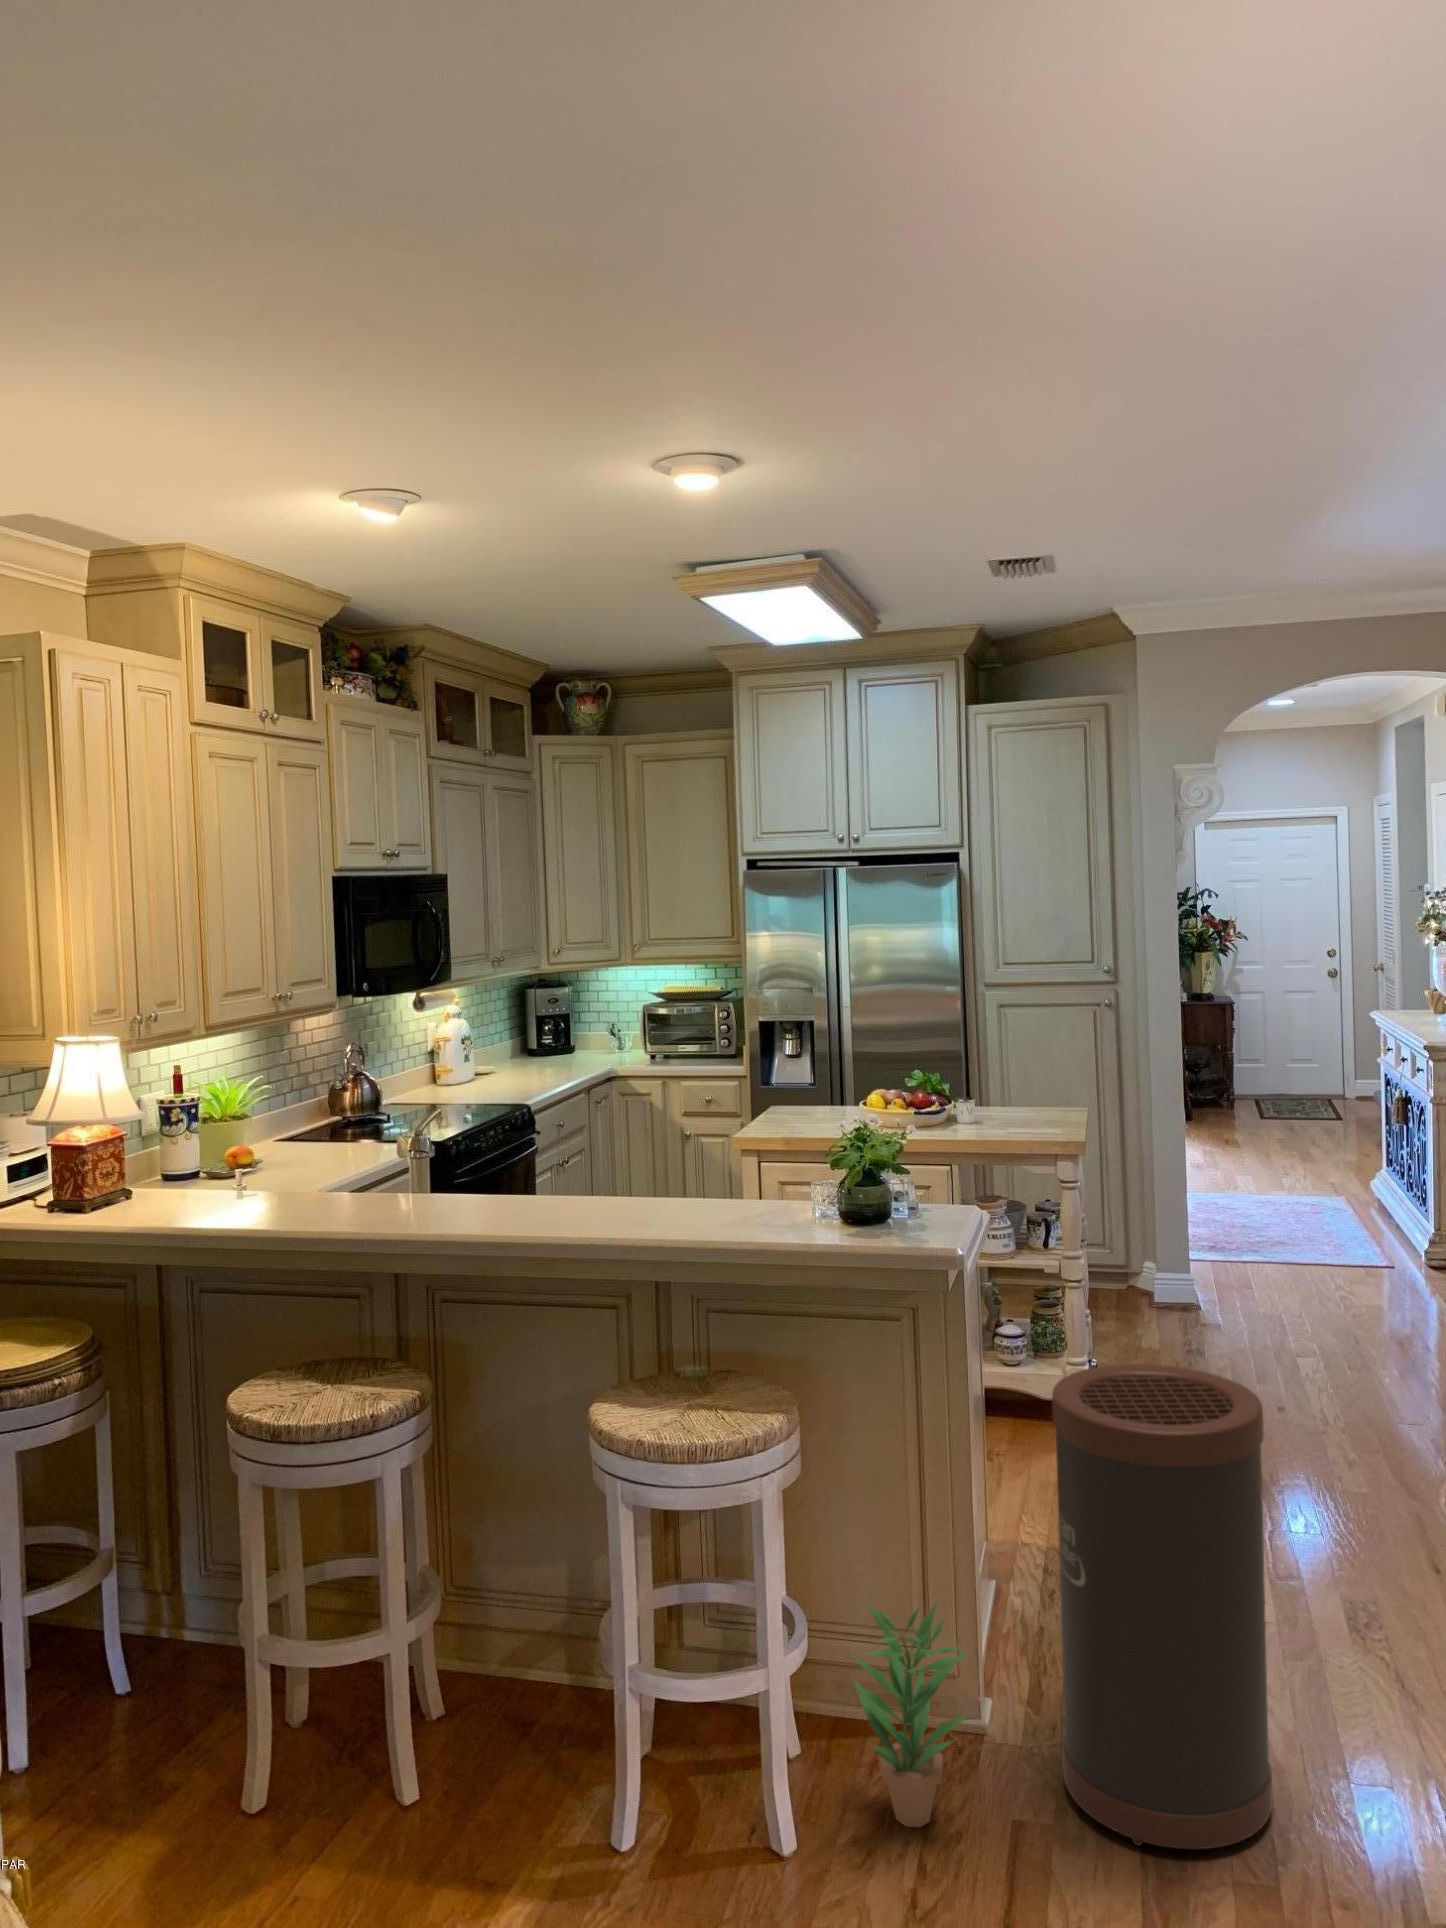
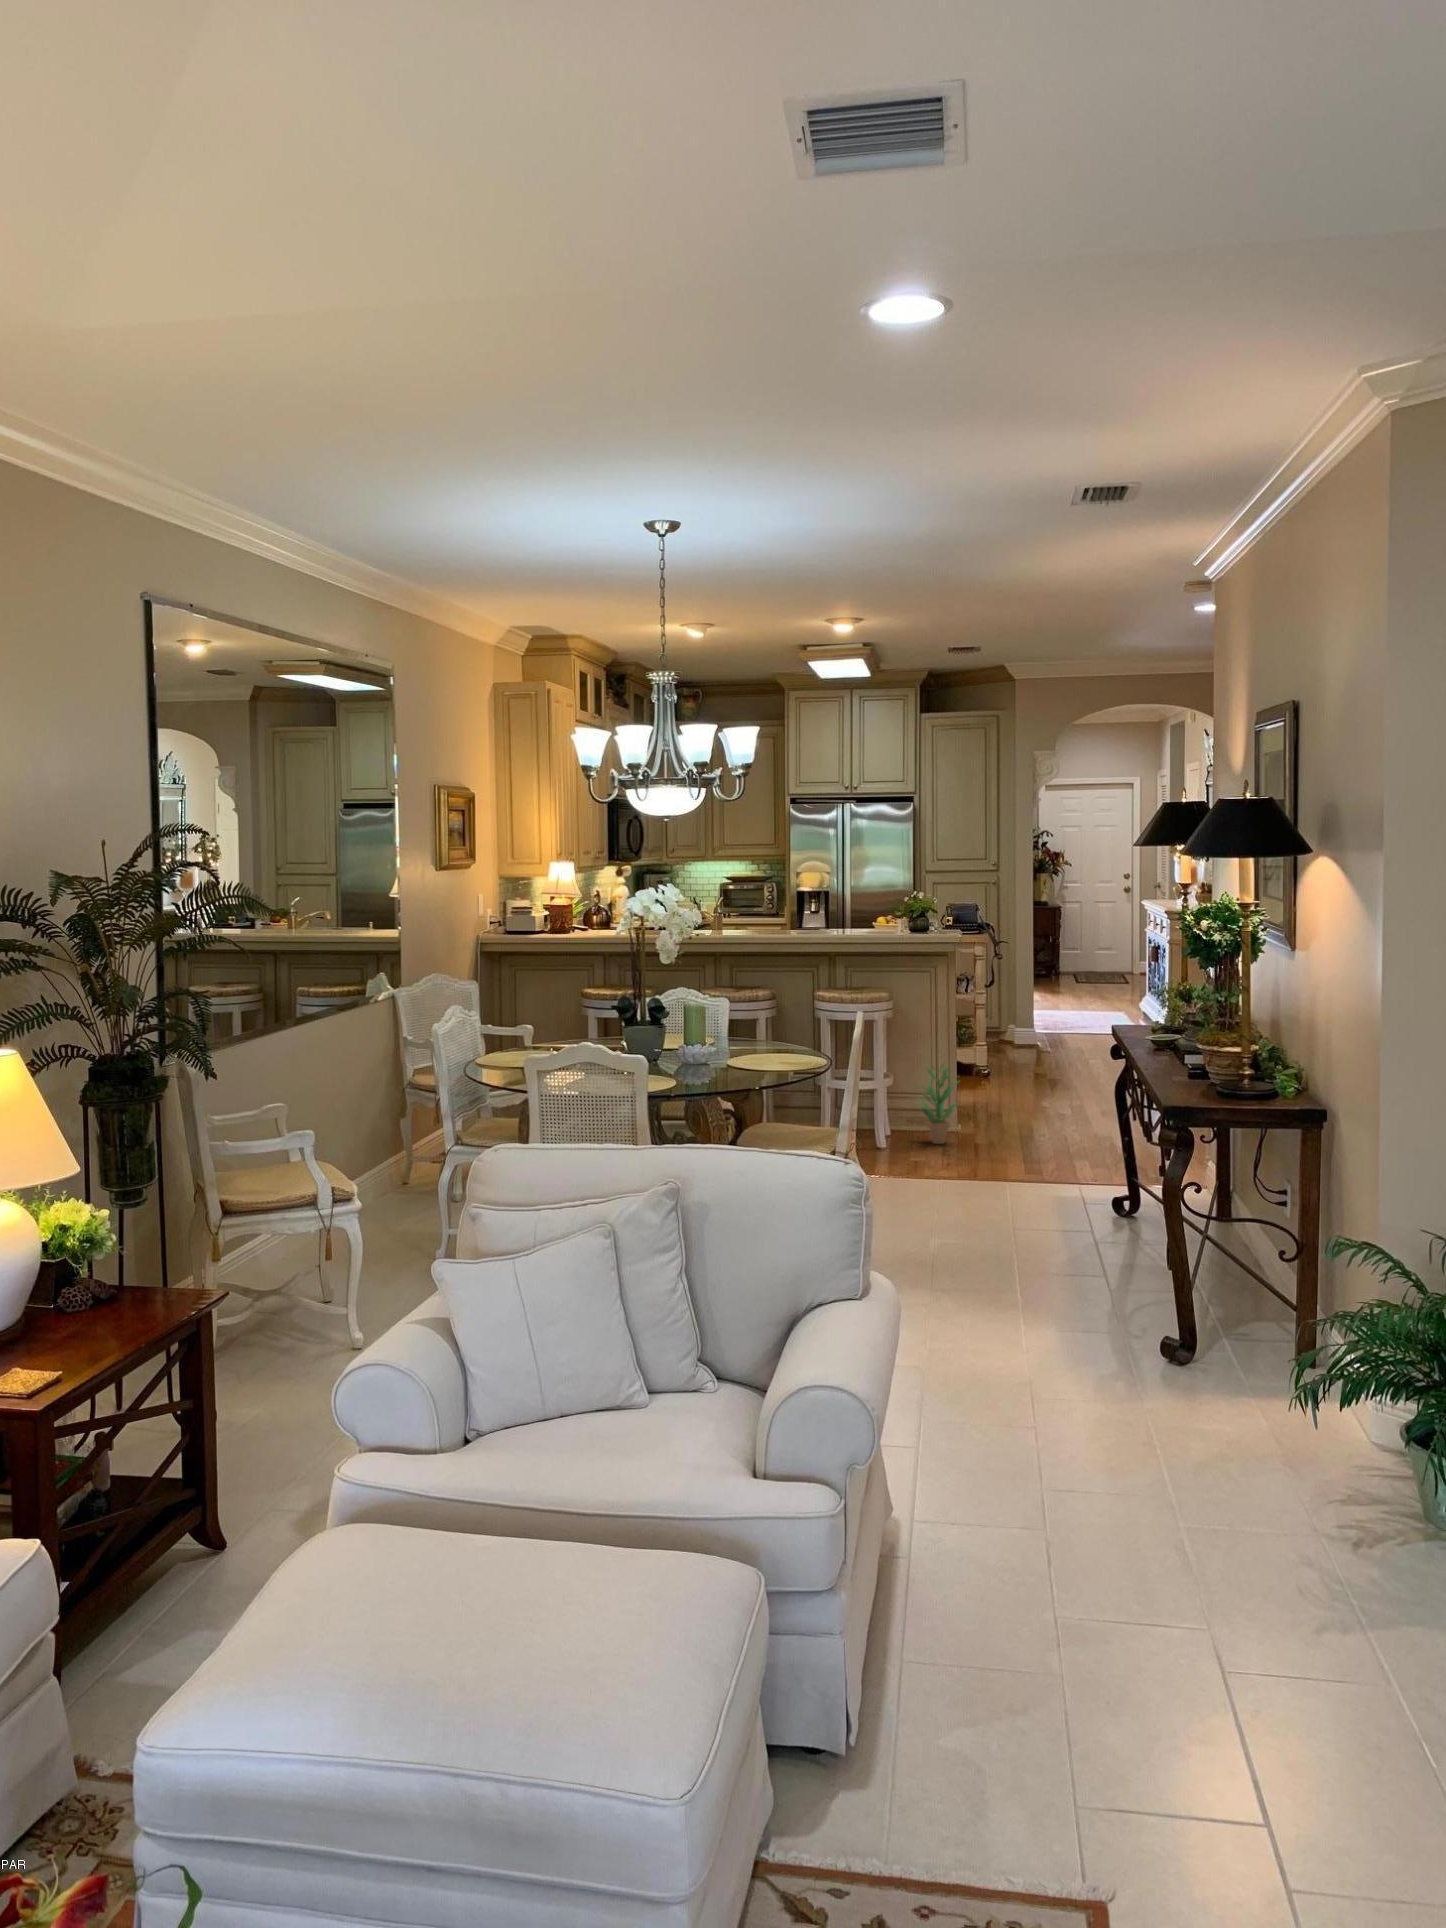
trash can: present [1052,1364,1272,1849] -> none [991,988,1066,1144]

